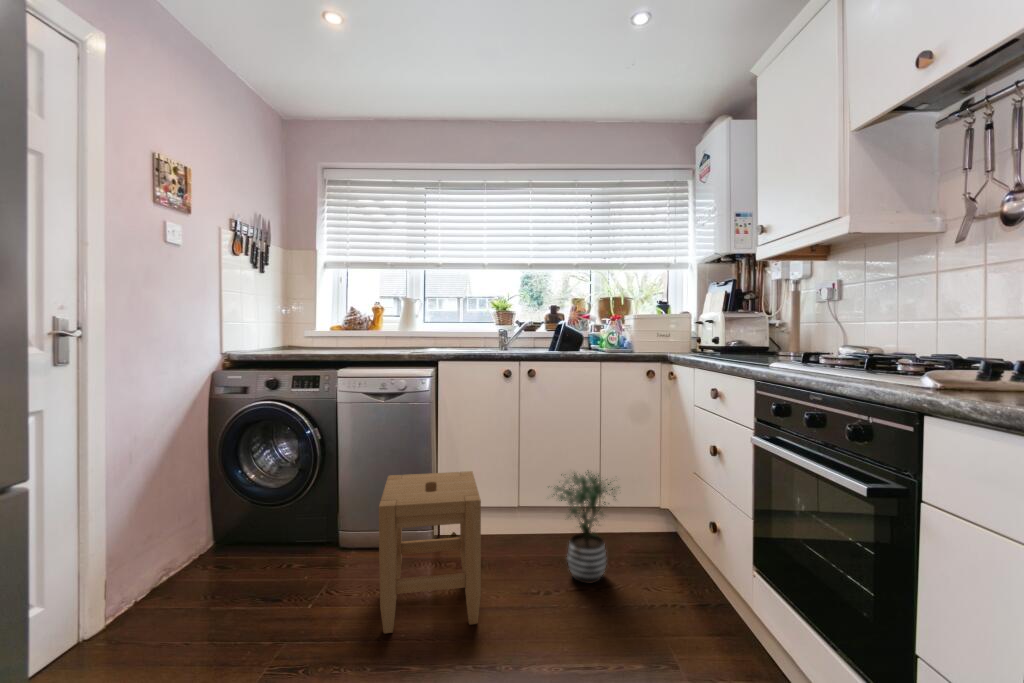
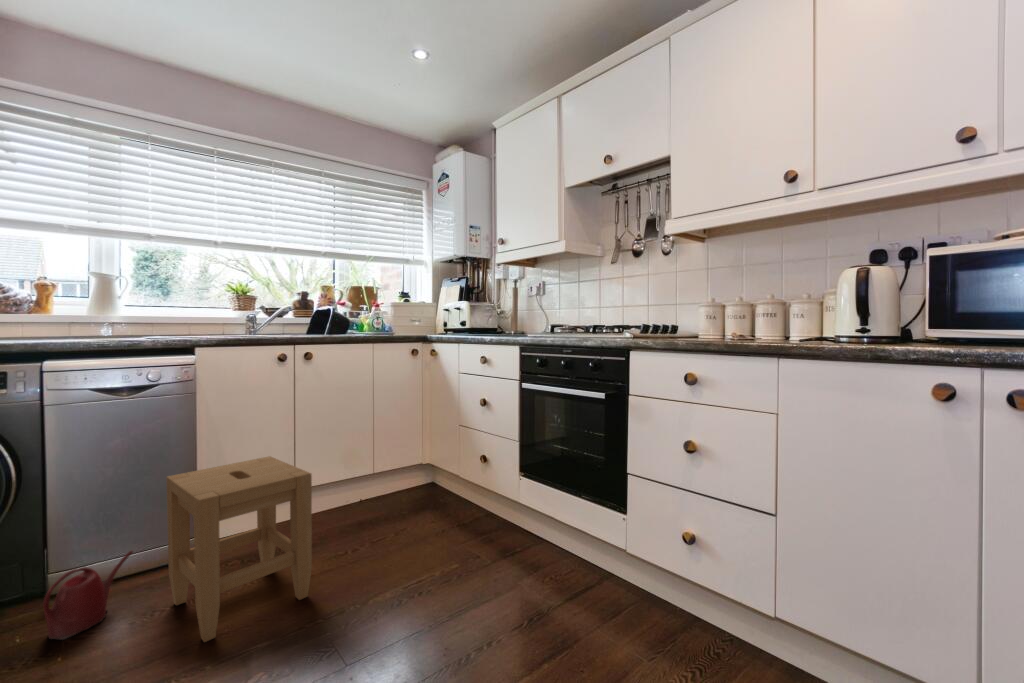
potted plant: present [548,470,619,583] -> none [346,437,417,538]
watering can: none [313,529,378,587] -> present [43,551,133,640]

